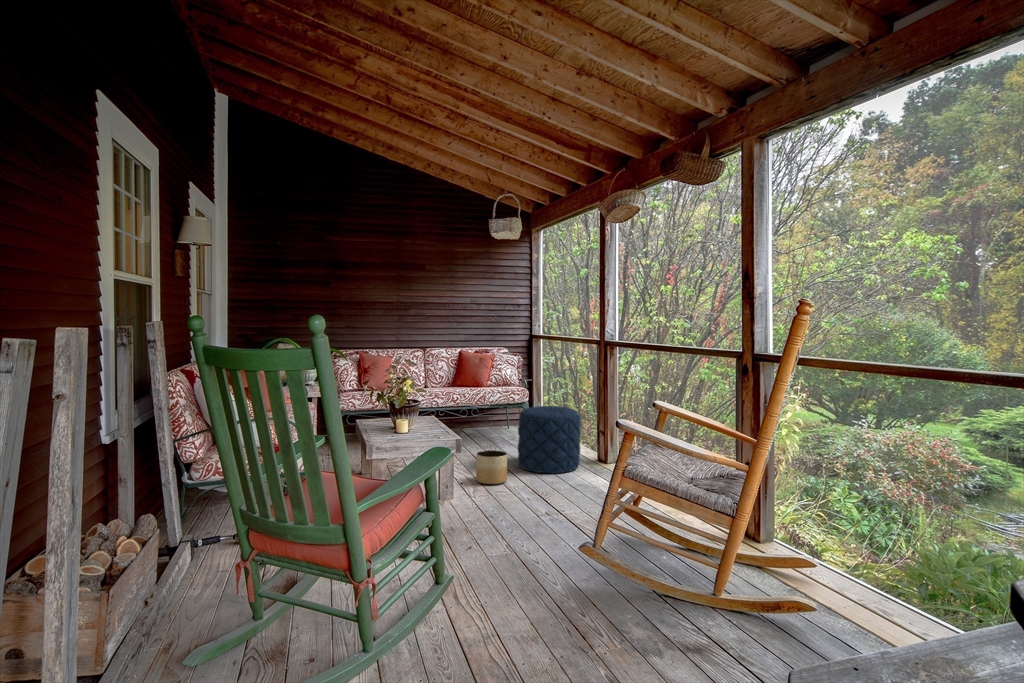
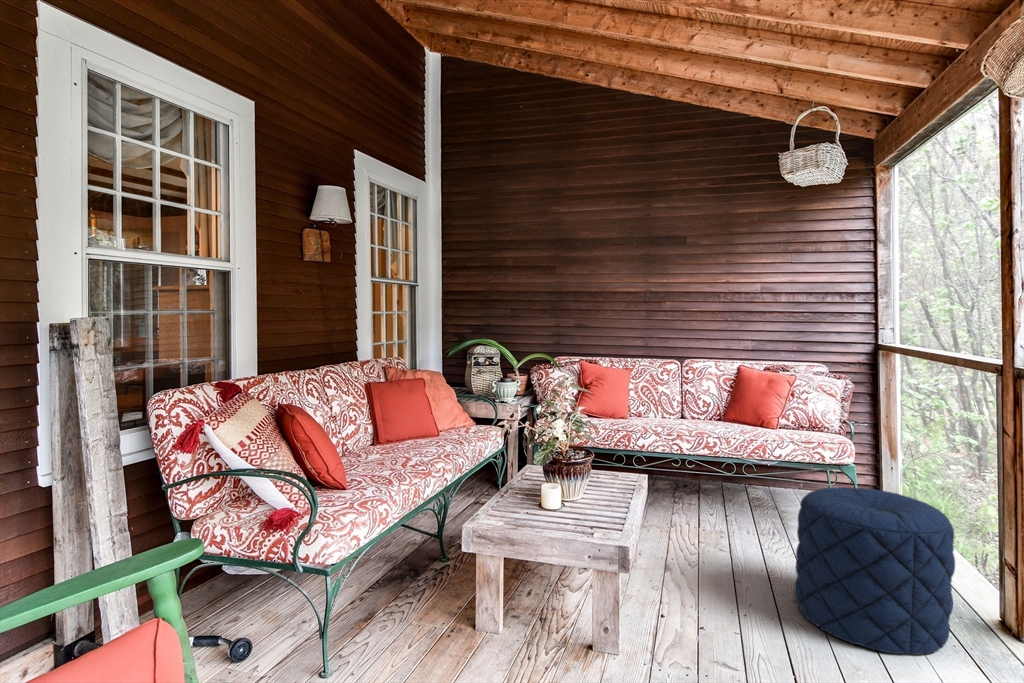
planter: present [476,450,507,485] -> none [684,567,750,649]

